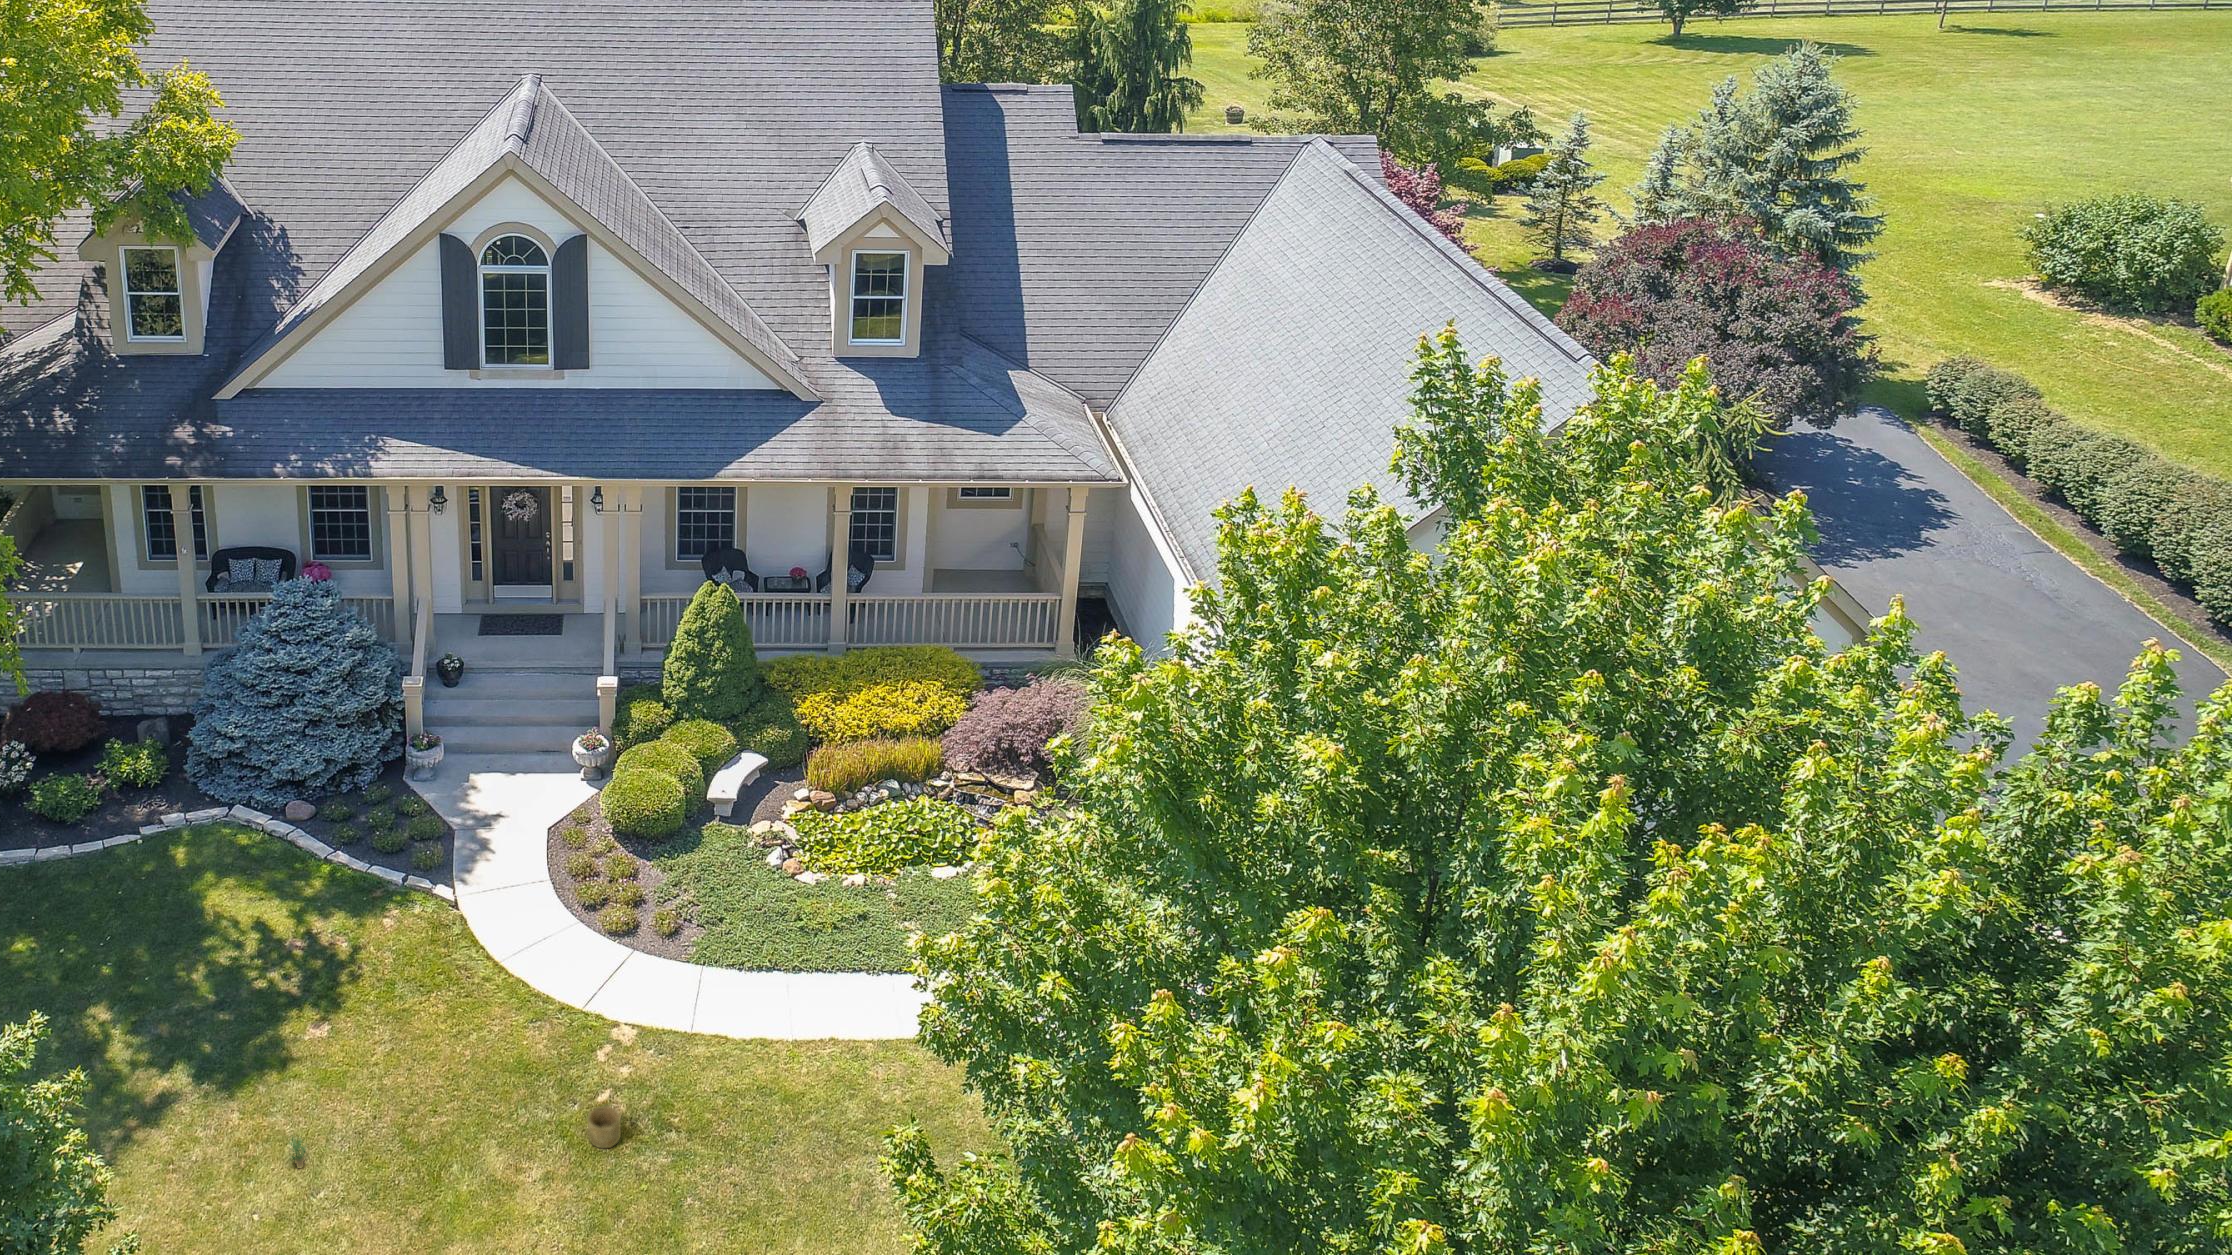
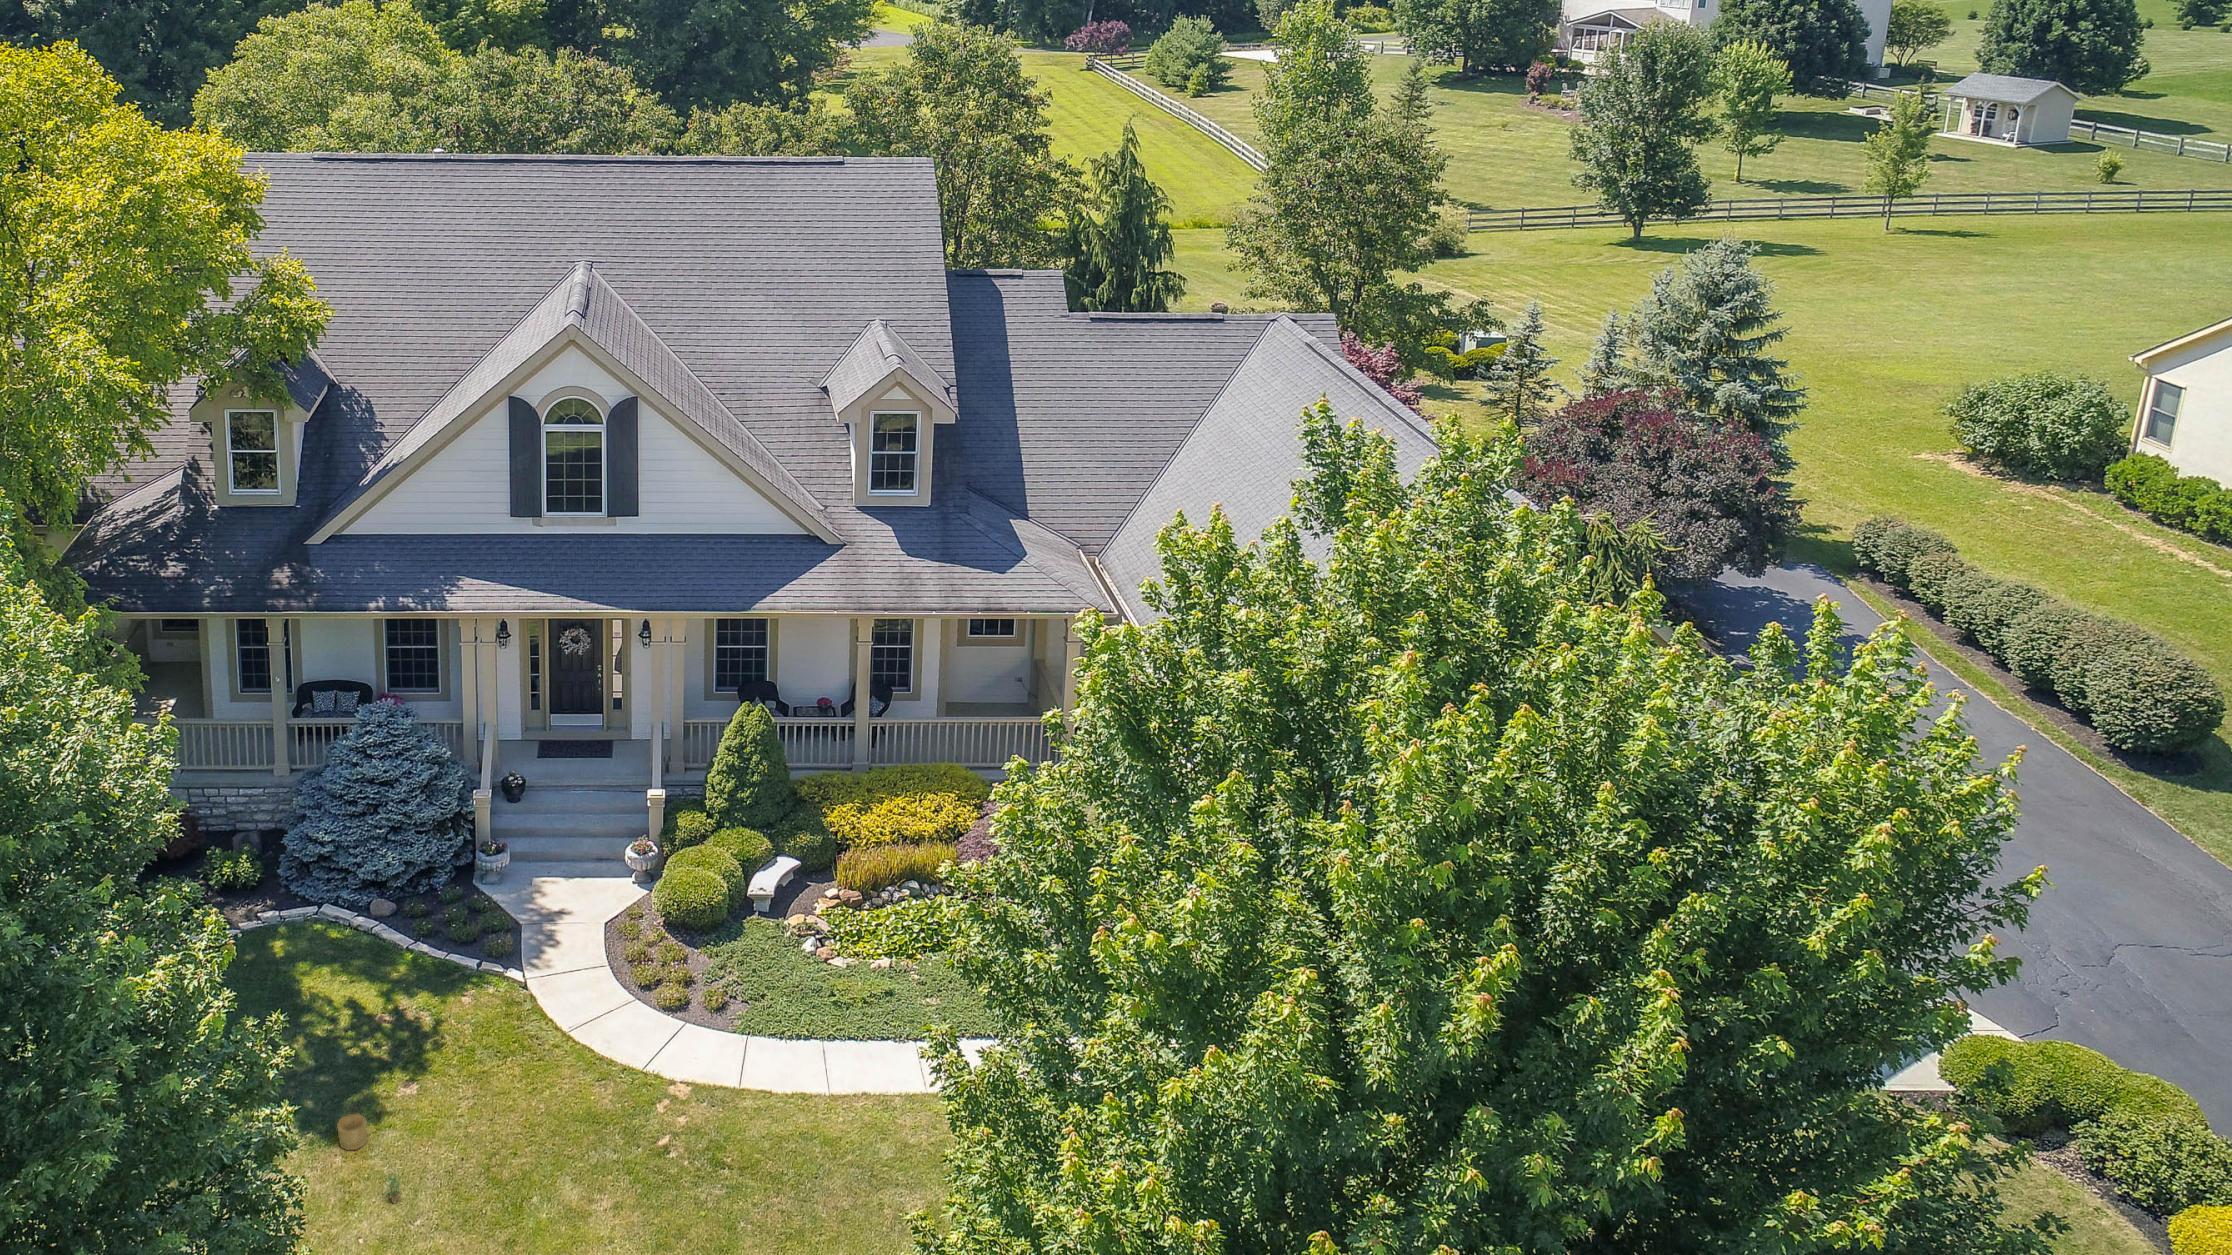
wooden bucket: present [587,1105,621,1148] -> present [337,1114,367,1150]

